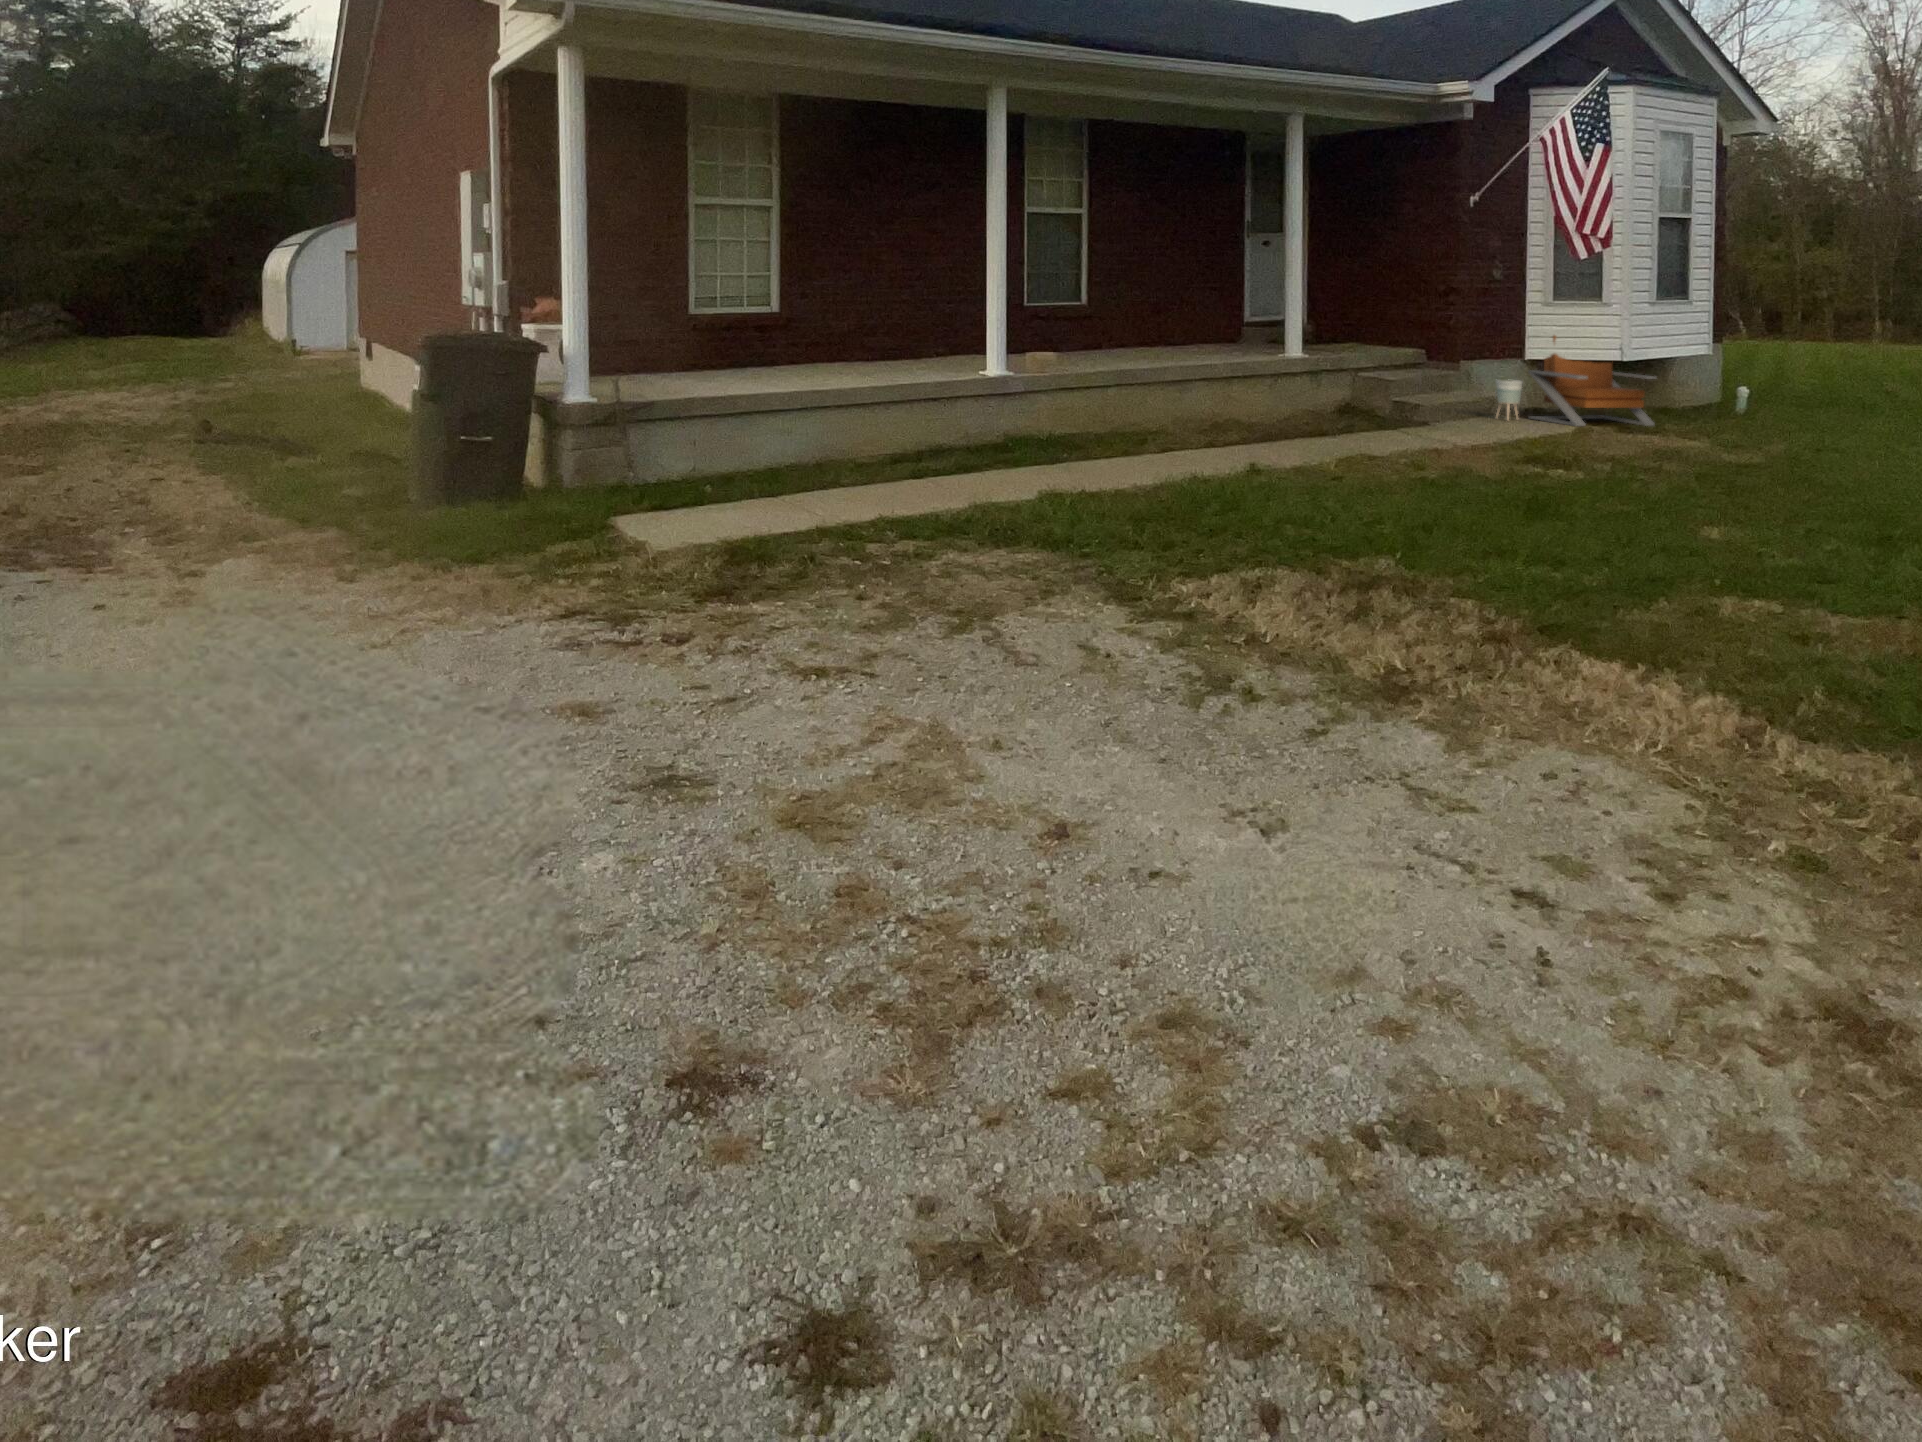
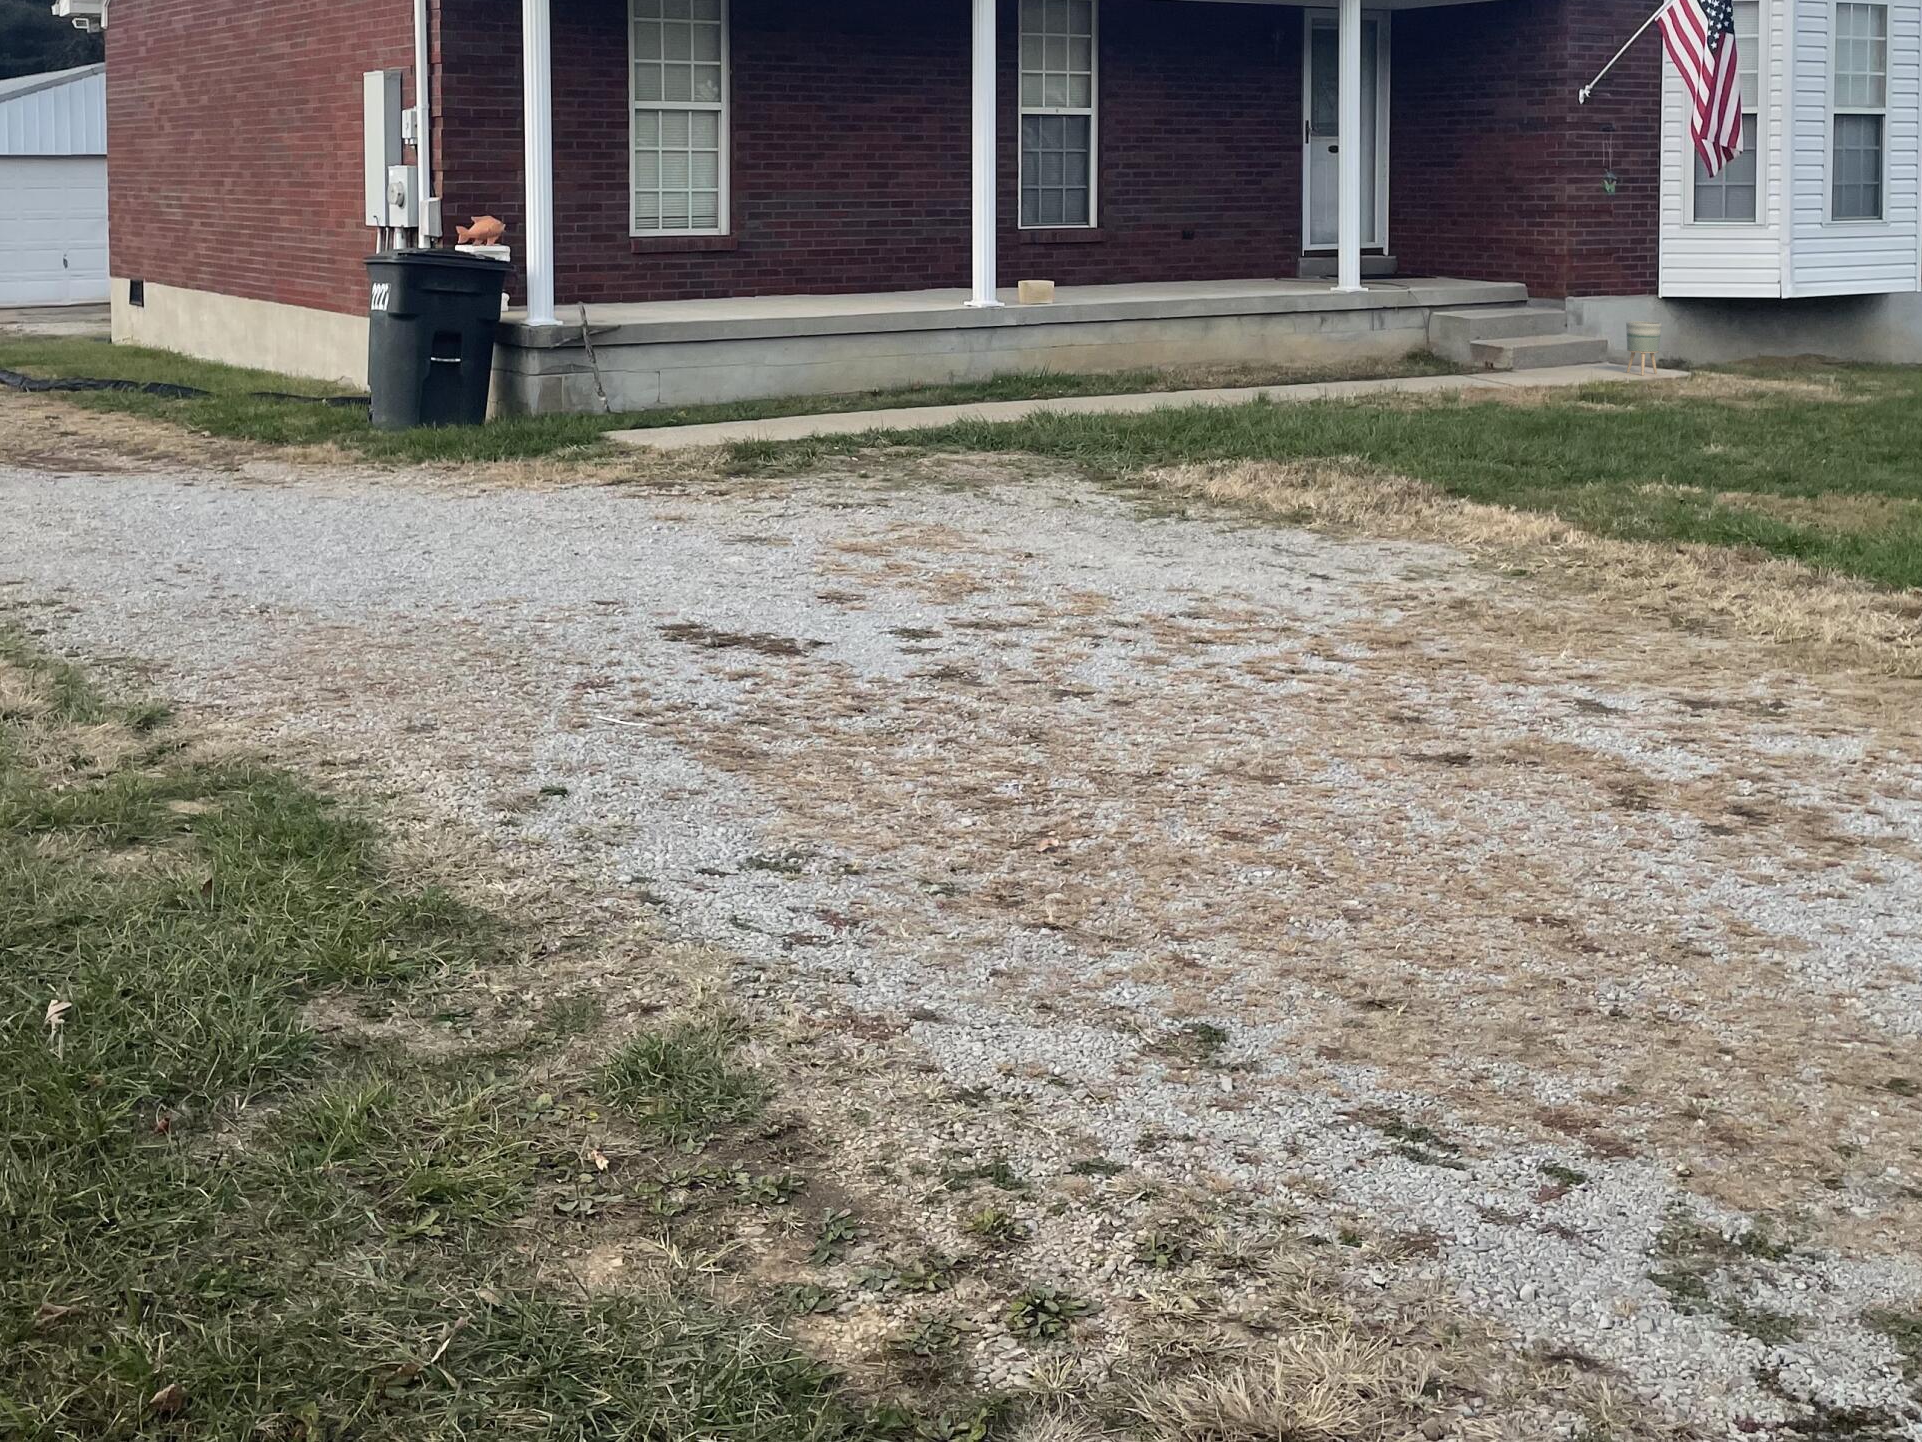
lounge chair: present [1529,336,1656,426] -> none [1670,263,1839,381]

